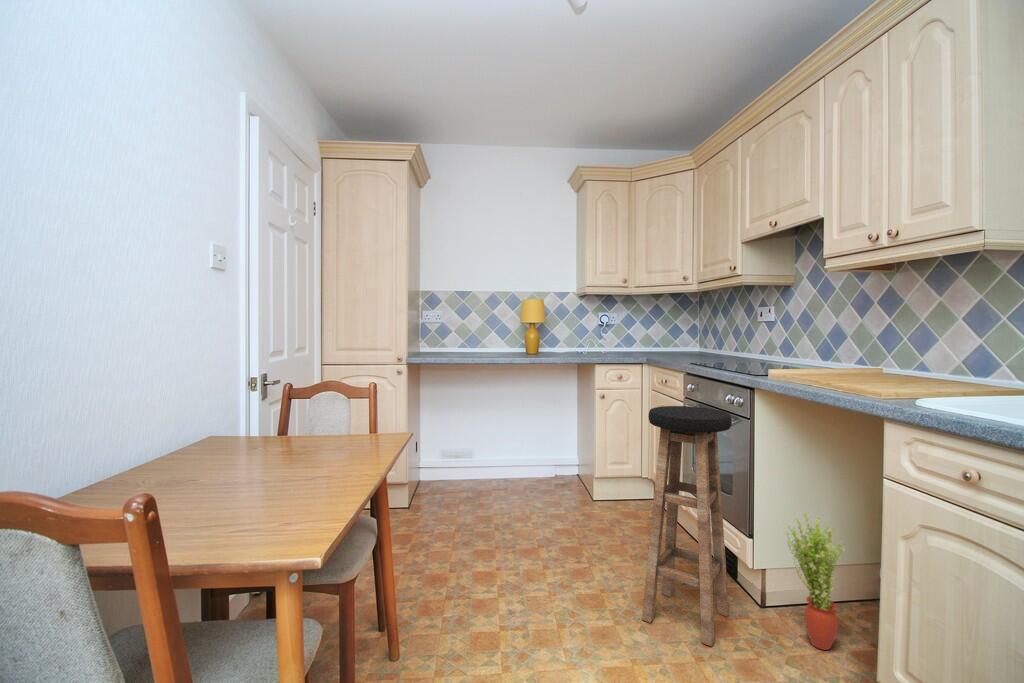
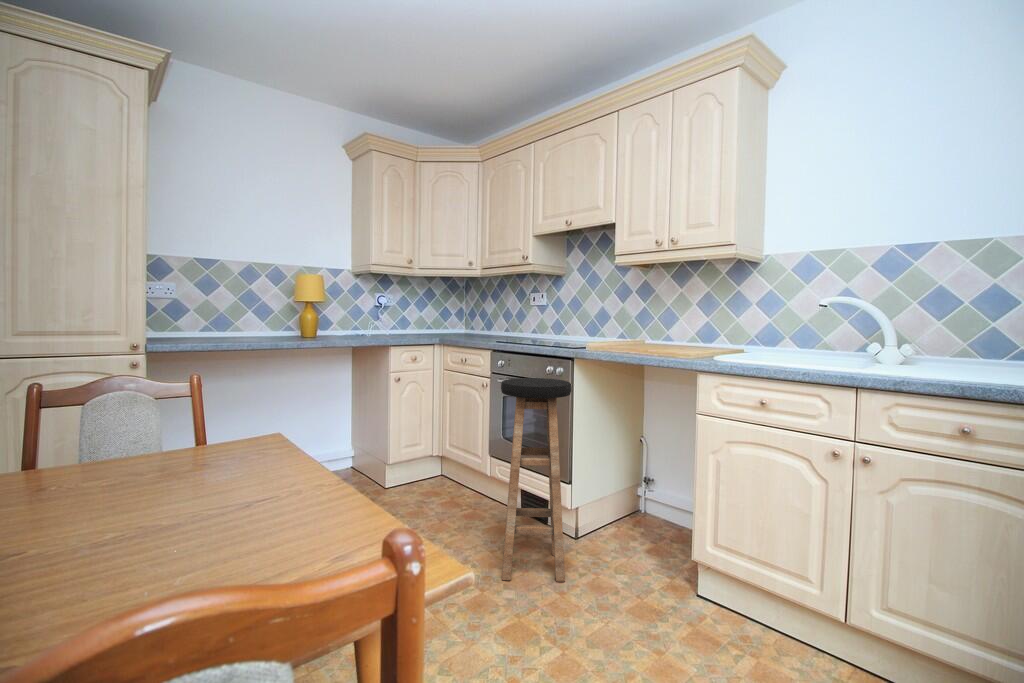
potted plant: present [786,512,845,650] -> none [602,454,645,558]

